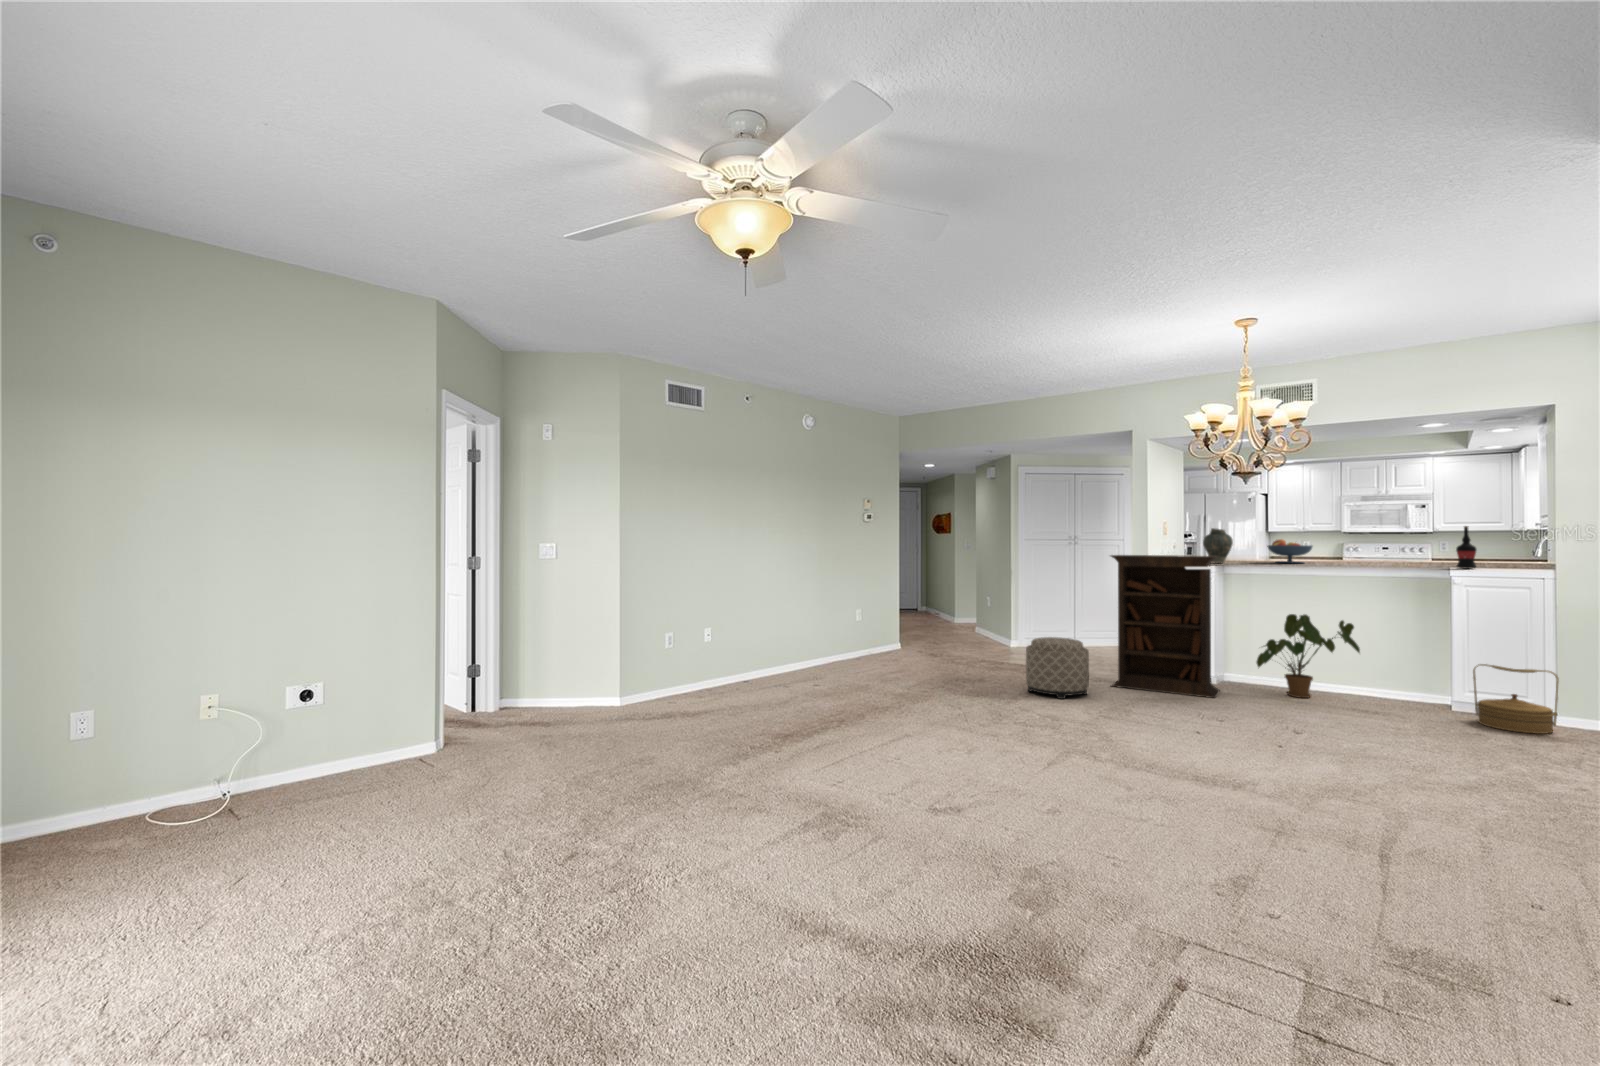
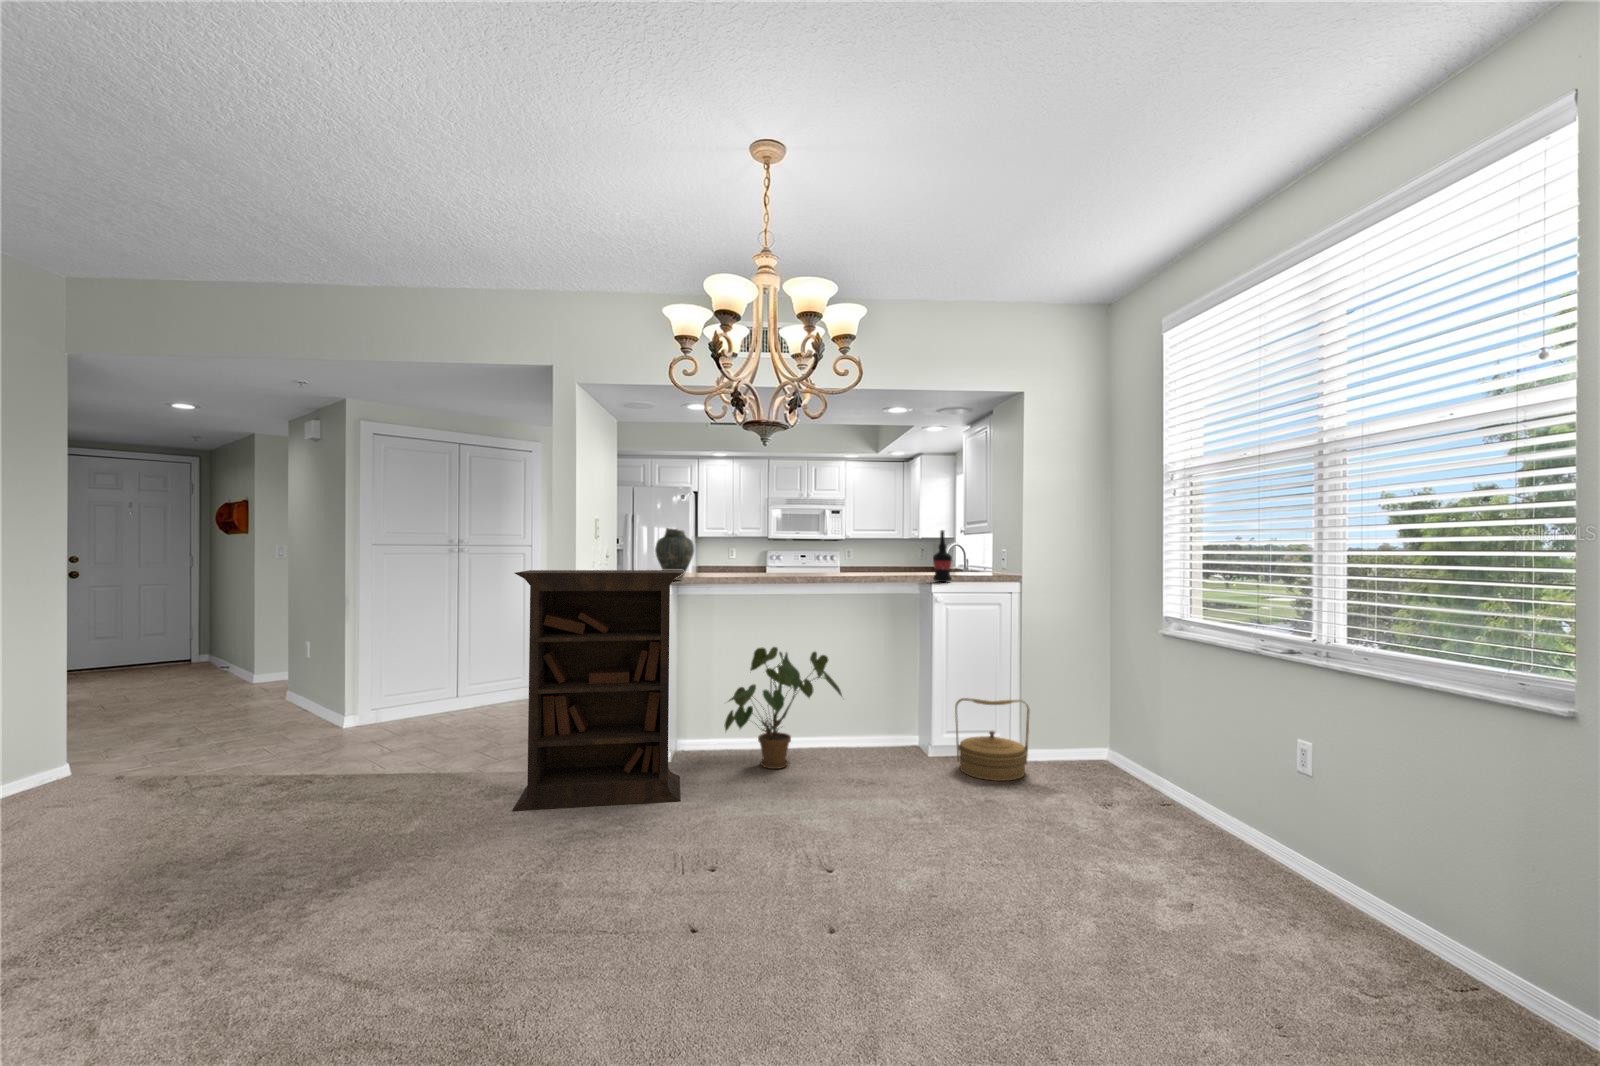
fruit bowl: present [1267,539,1312,563] -> none [732,545,784,578]
ottoman: present [1026,637,1089,699] -> none [328,742,472,892]

